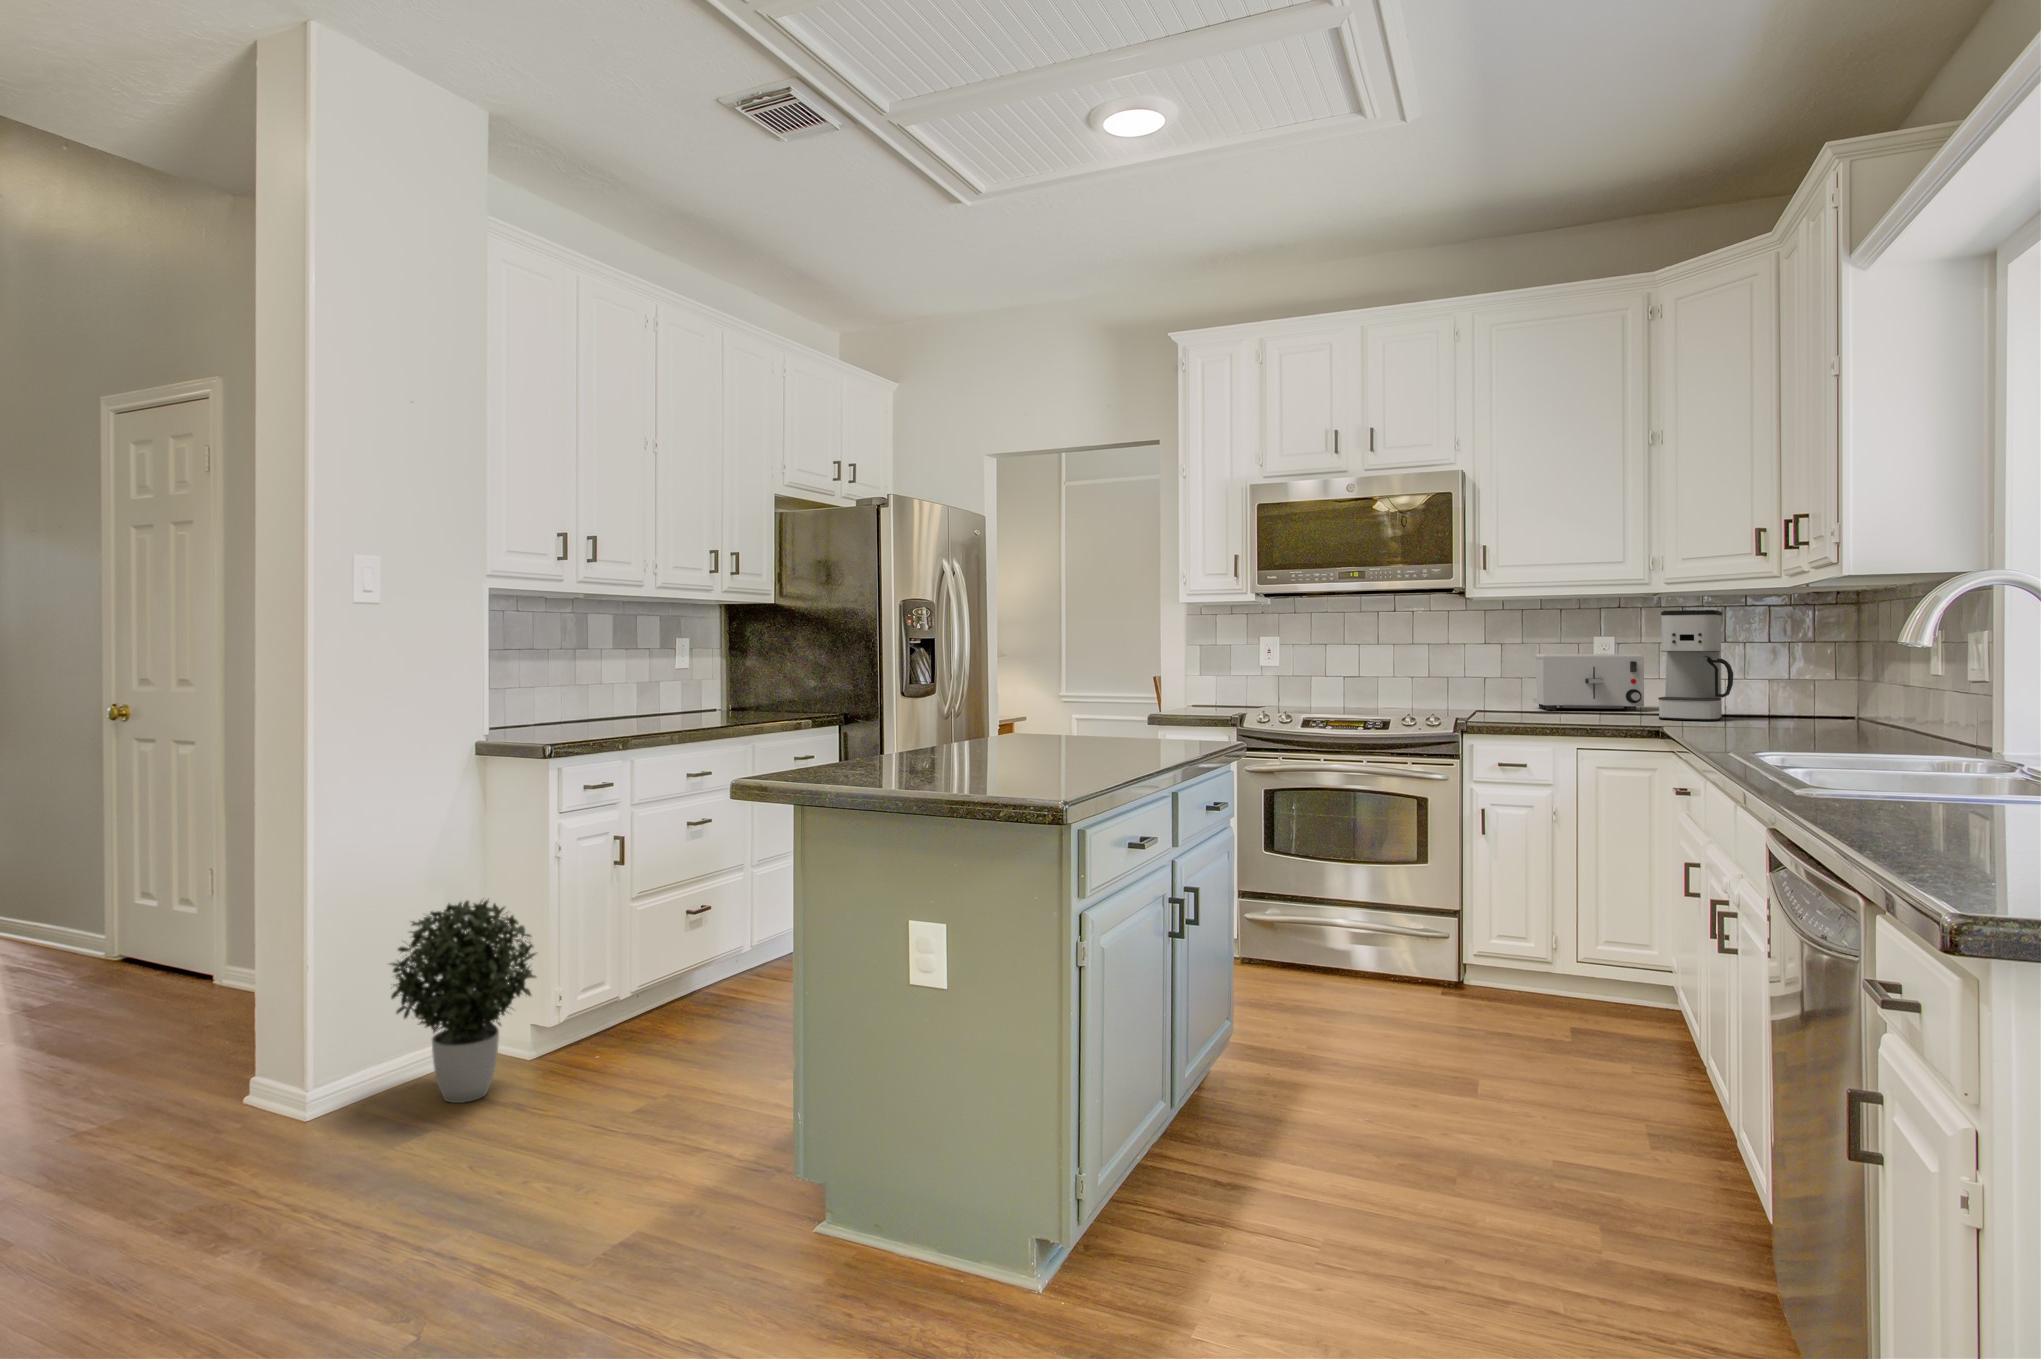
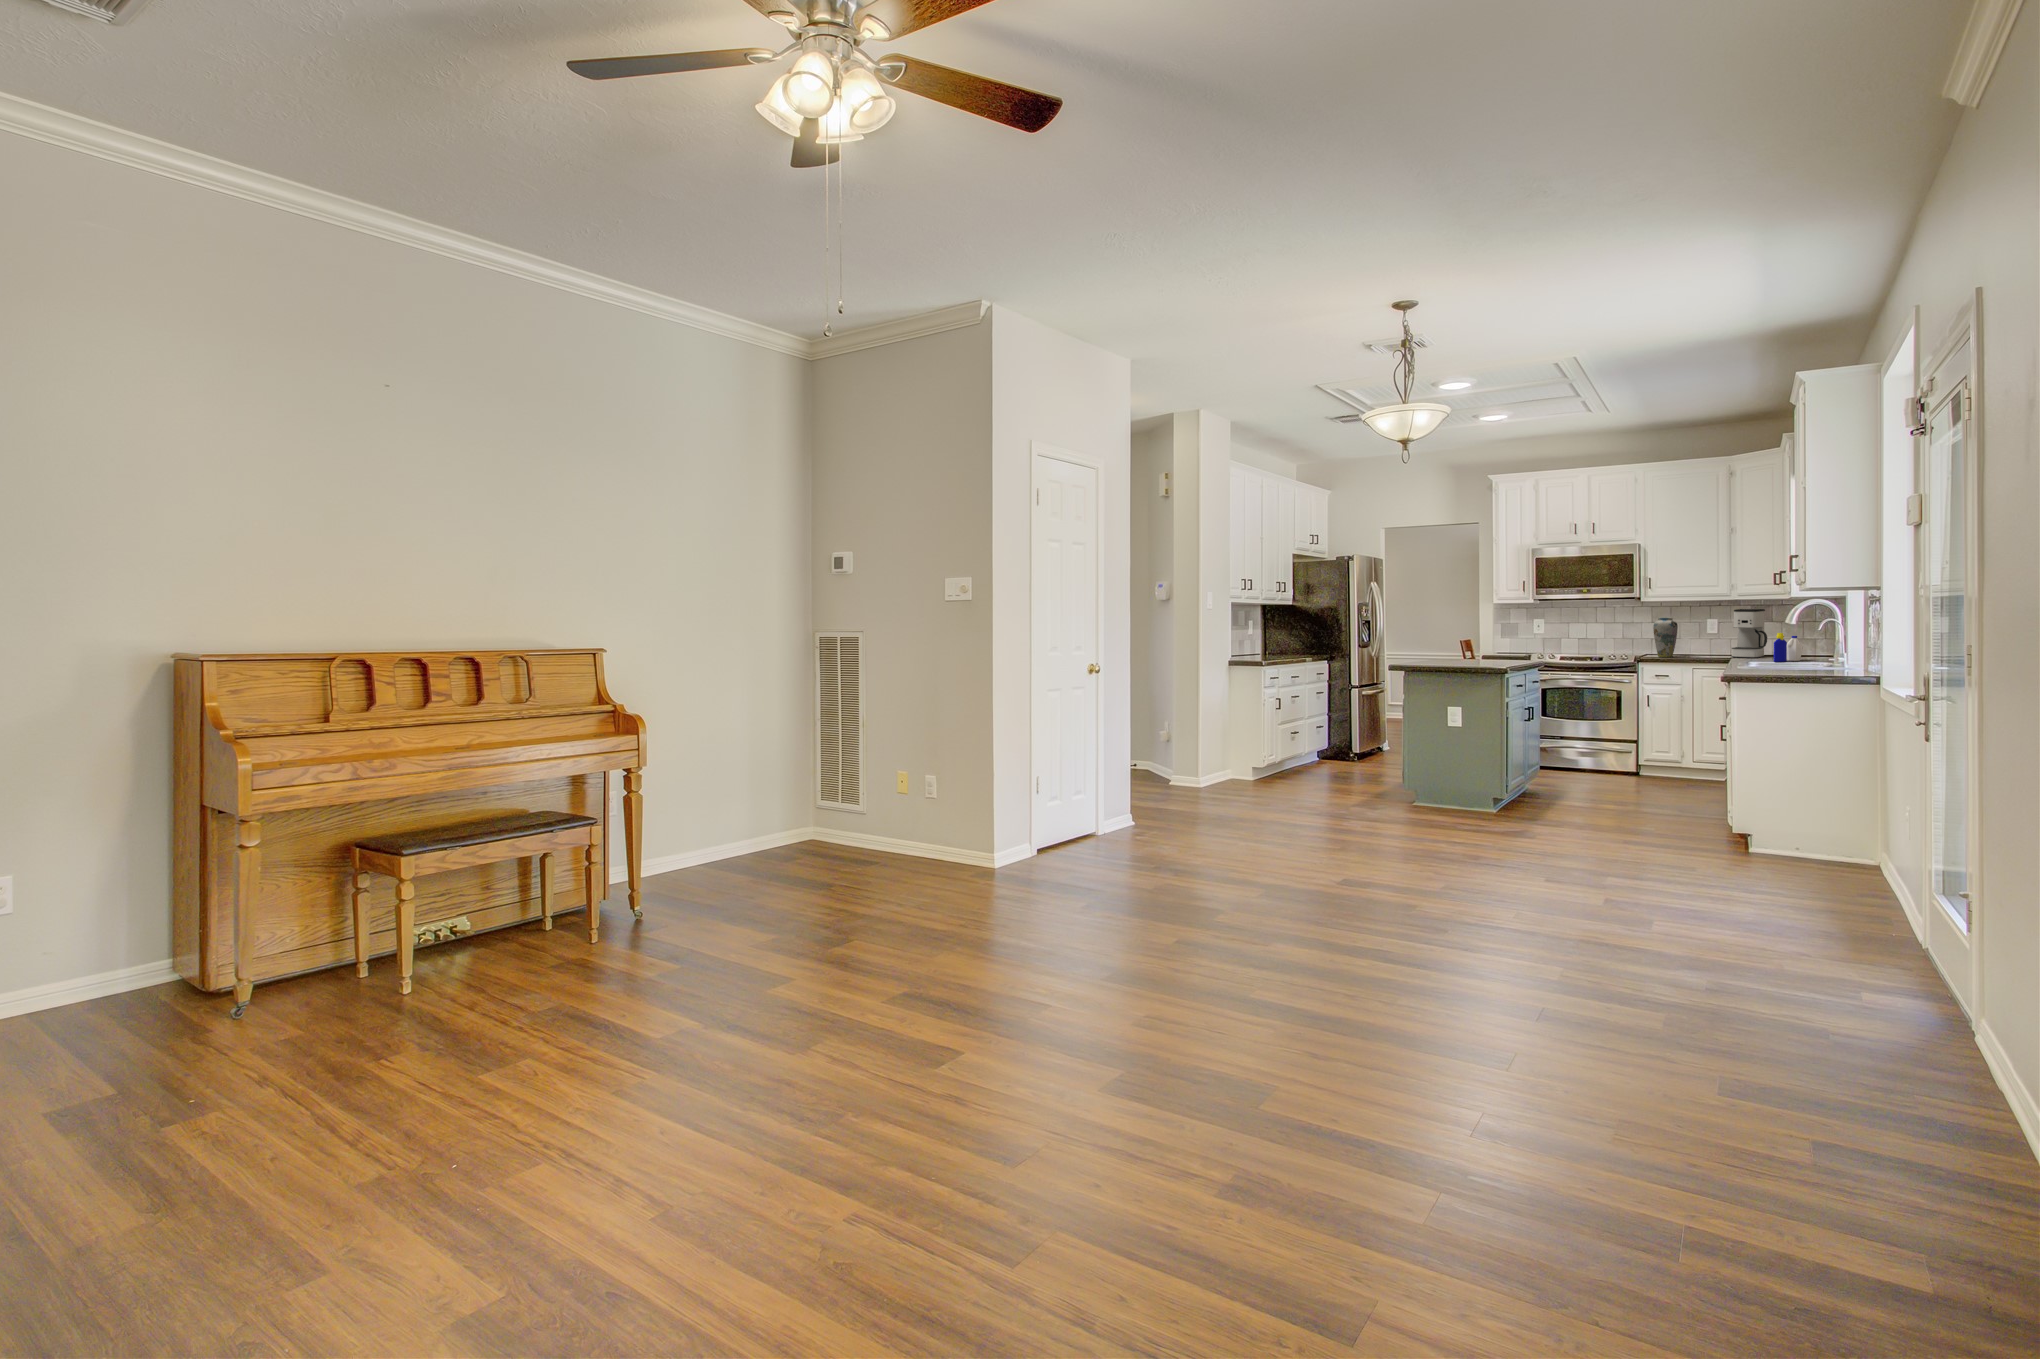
vase: none [1495,629,1545,718] -> present [1653,617,1678,657]
toaster: present [1533,654,1644,711] -> none [1677,626,1732,653]
bottle: none [1769,660,1828,730] -> present [1773,633,1803,662]
potted plant: present [390,900,536,1103] -> none [1218,724,1267,793]

